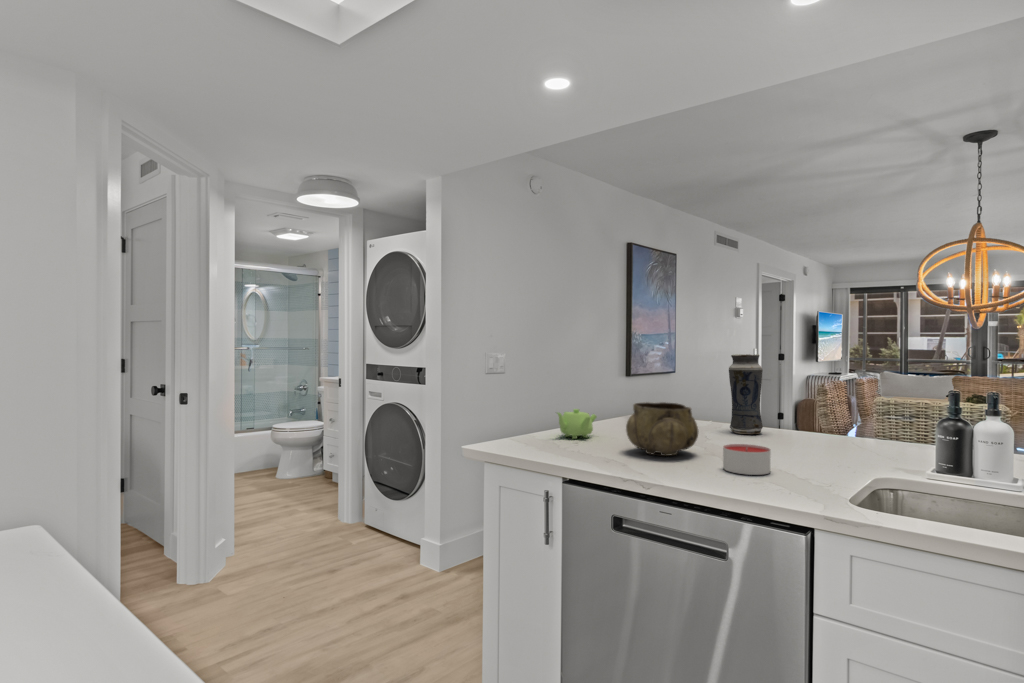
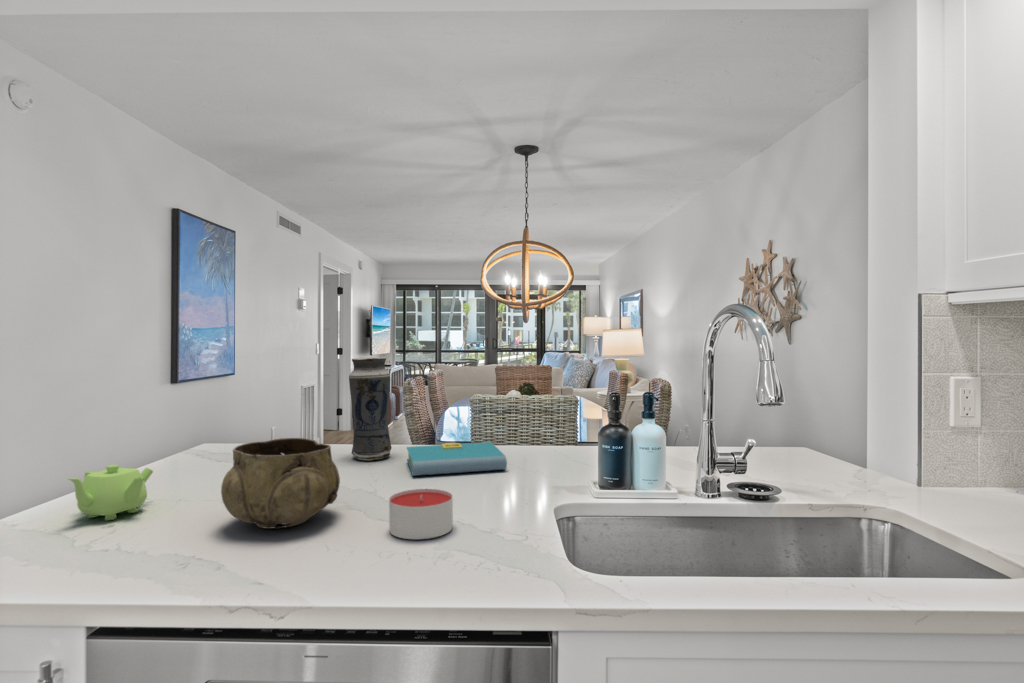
book: none [767,426,855,453] -> present [407,442,507,476]

